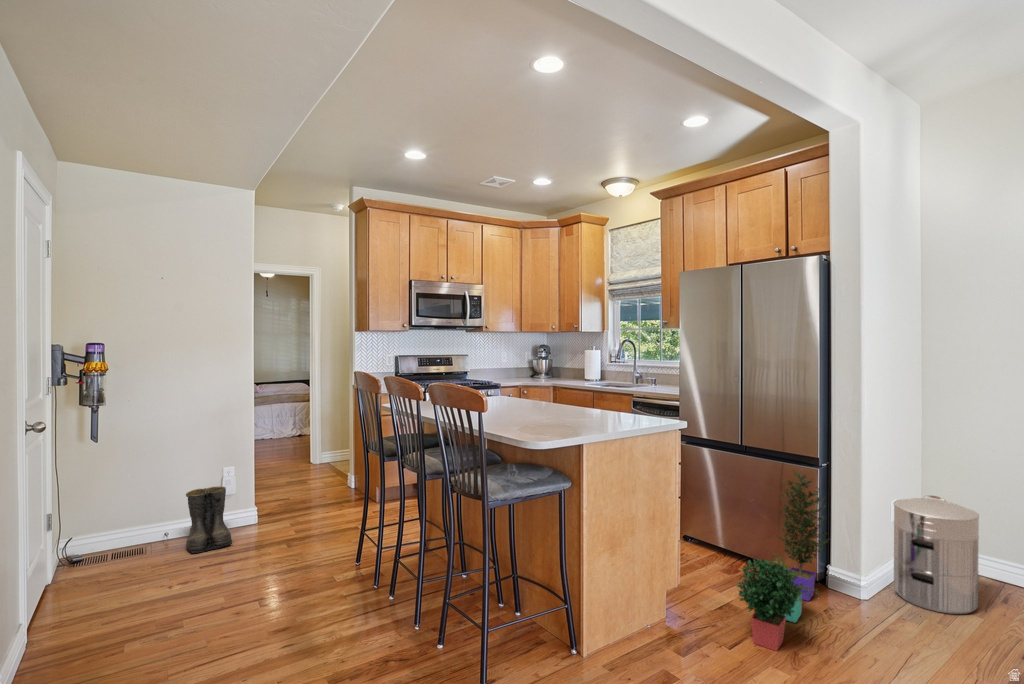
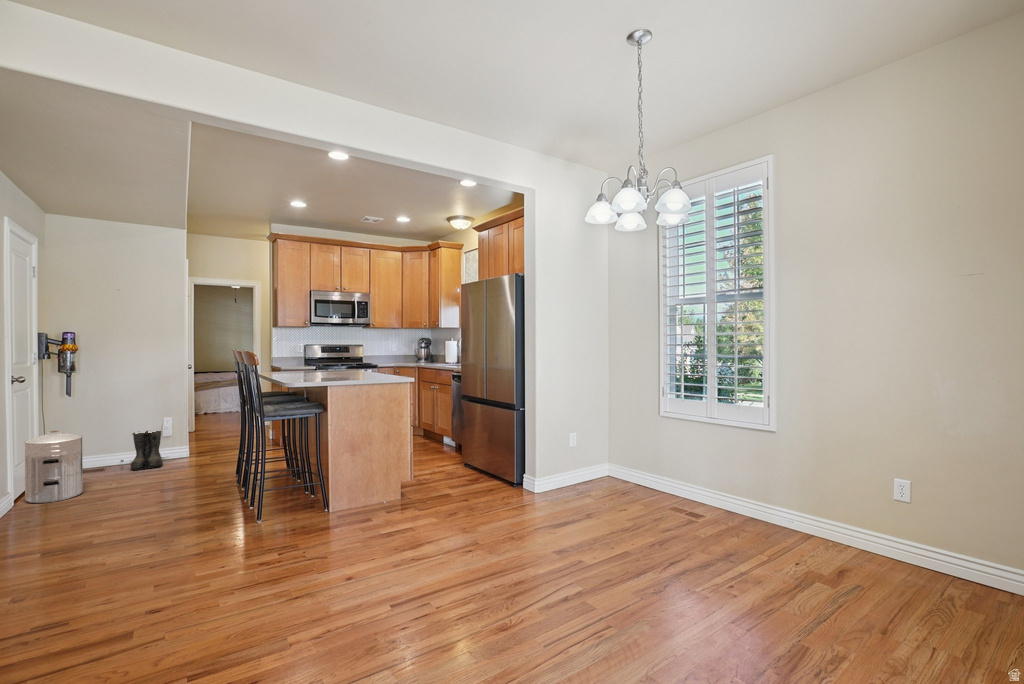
potted plant: present [737,469,828,651] -> none [425,411,512,509]
waste bin: present [894,496,979,614] -> present [25,431,83,503]

